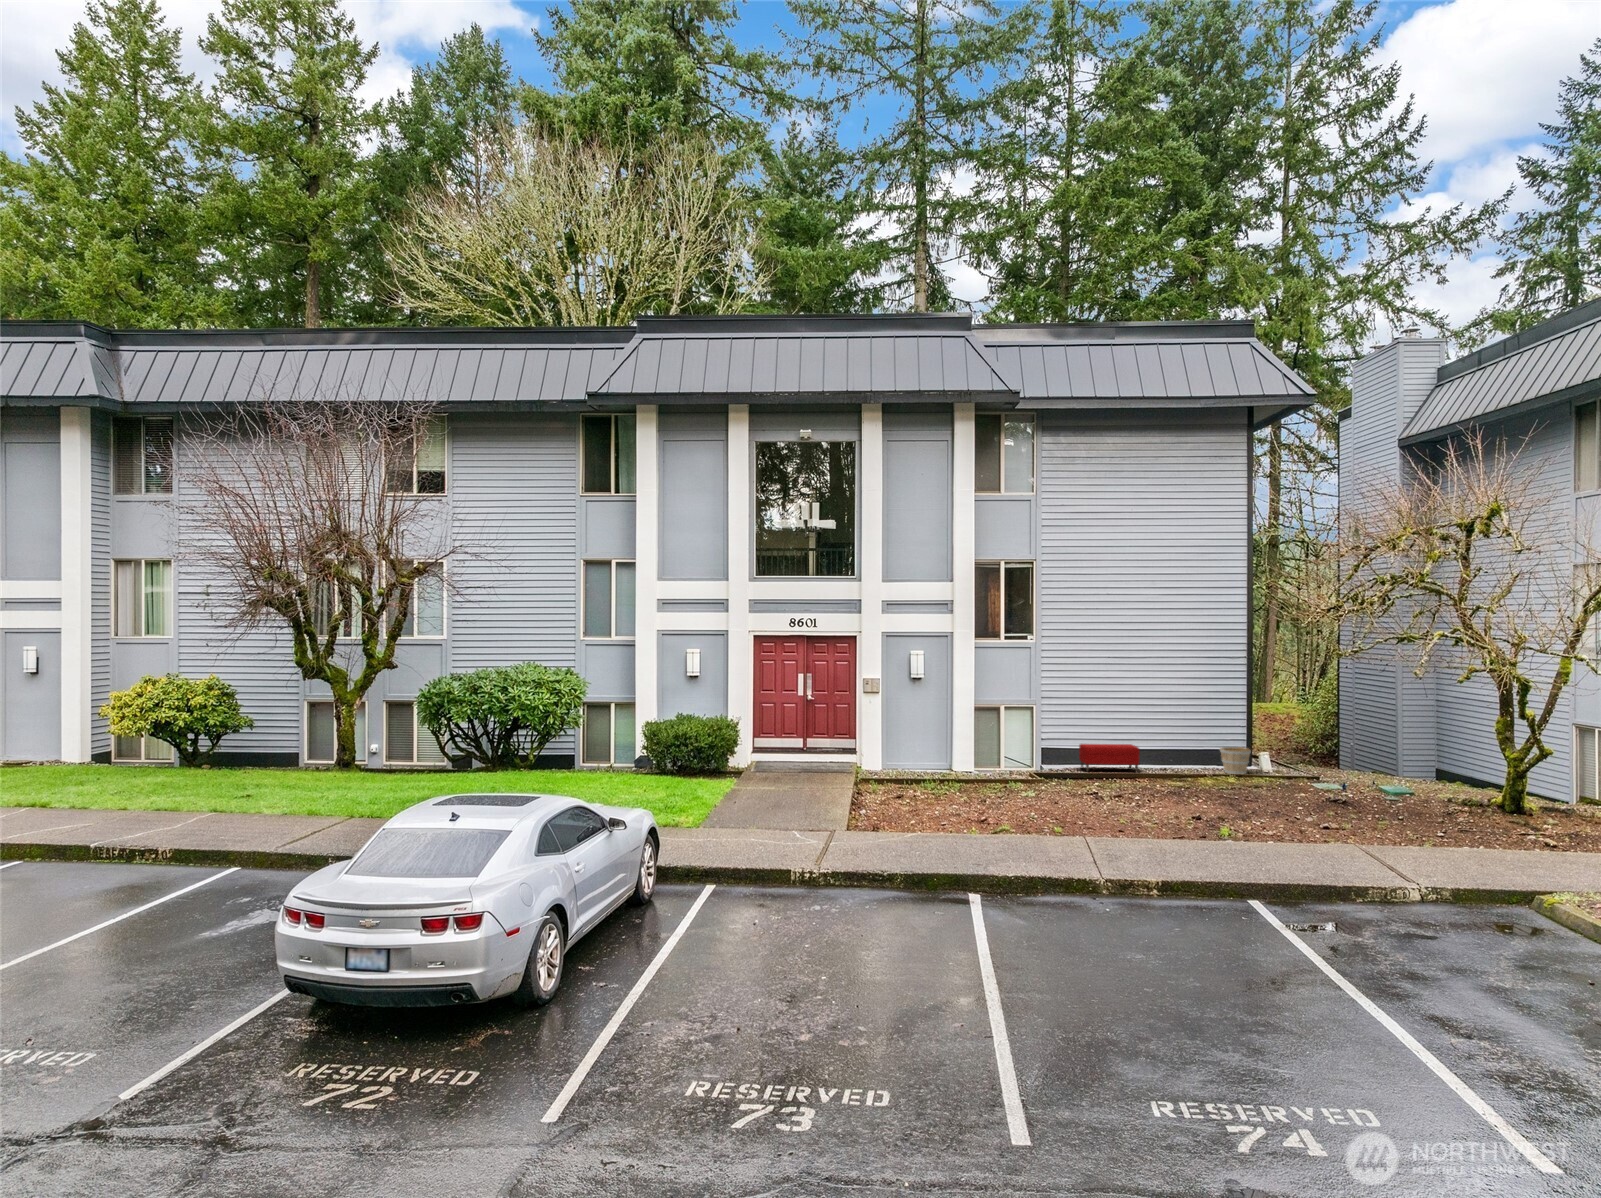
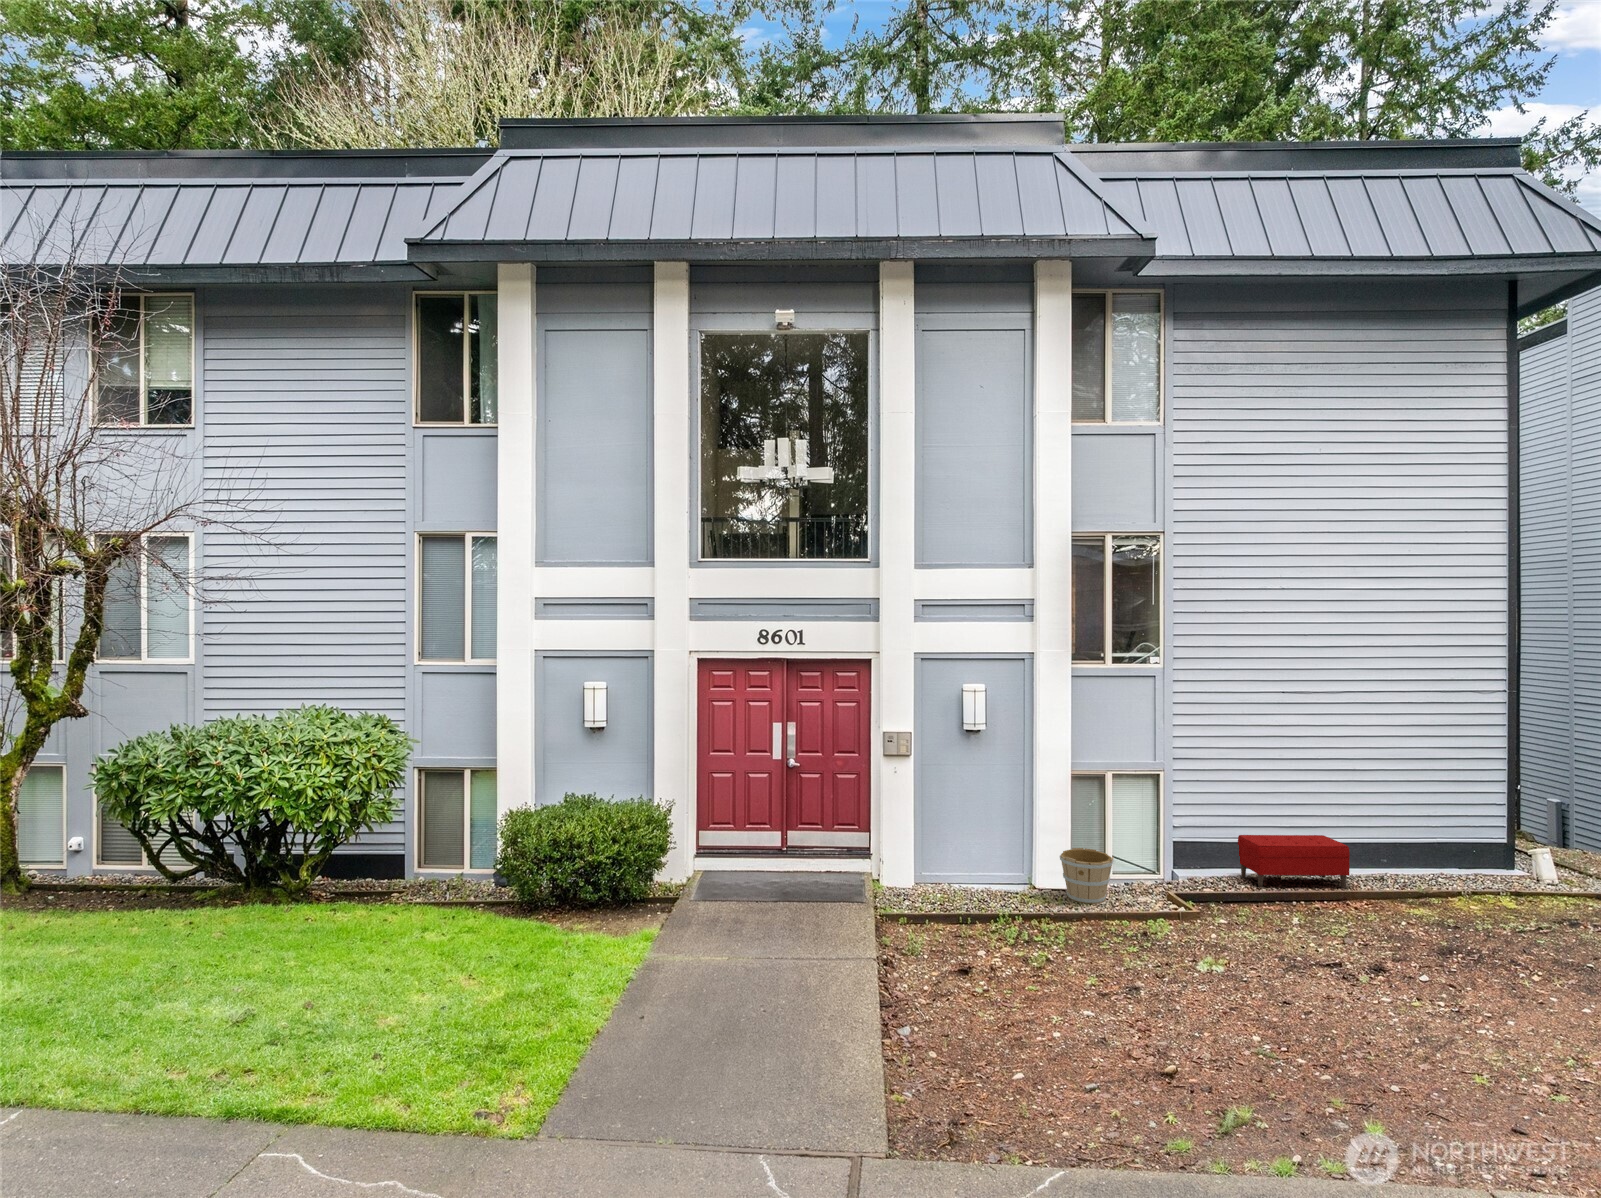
wooden bucket: present [1220,747,1251,774] -> present [1060,848,1114,904]

